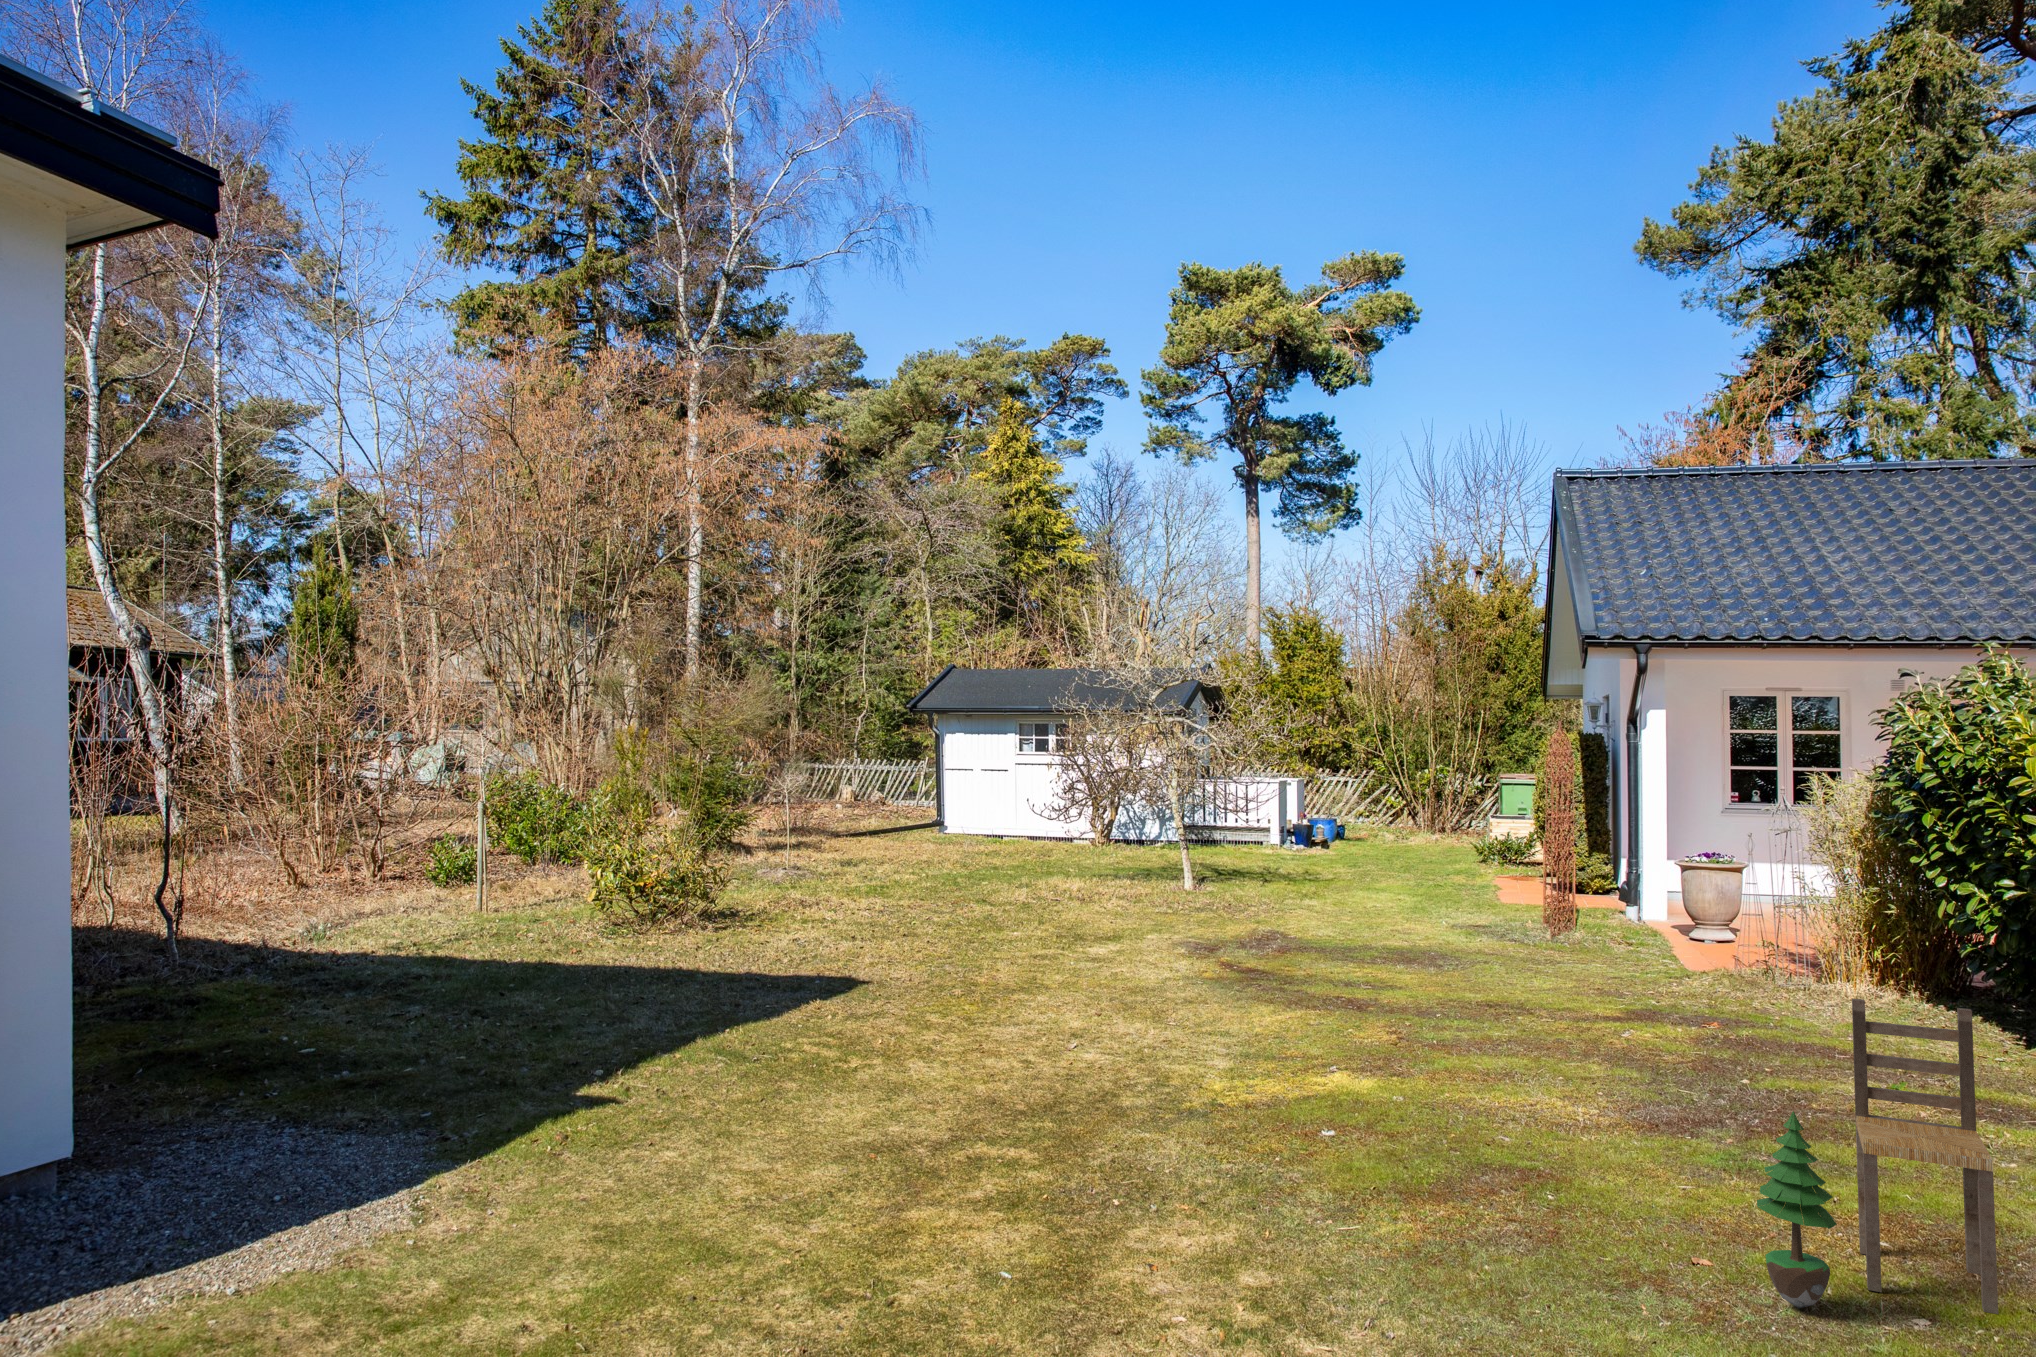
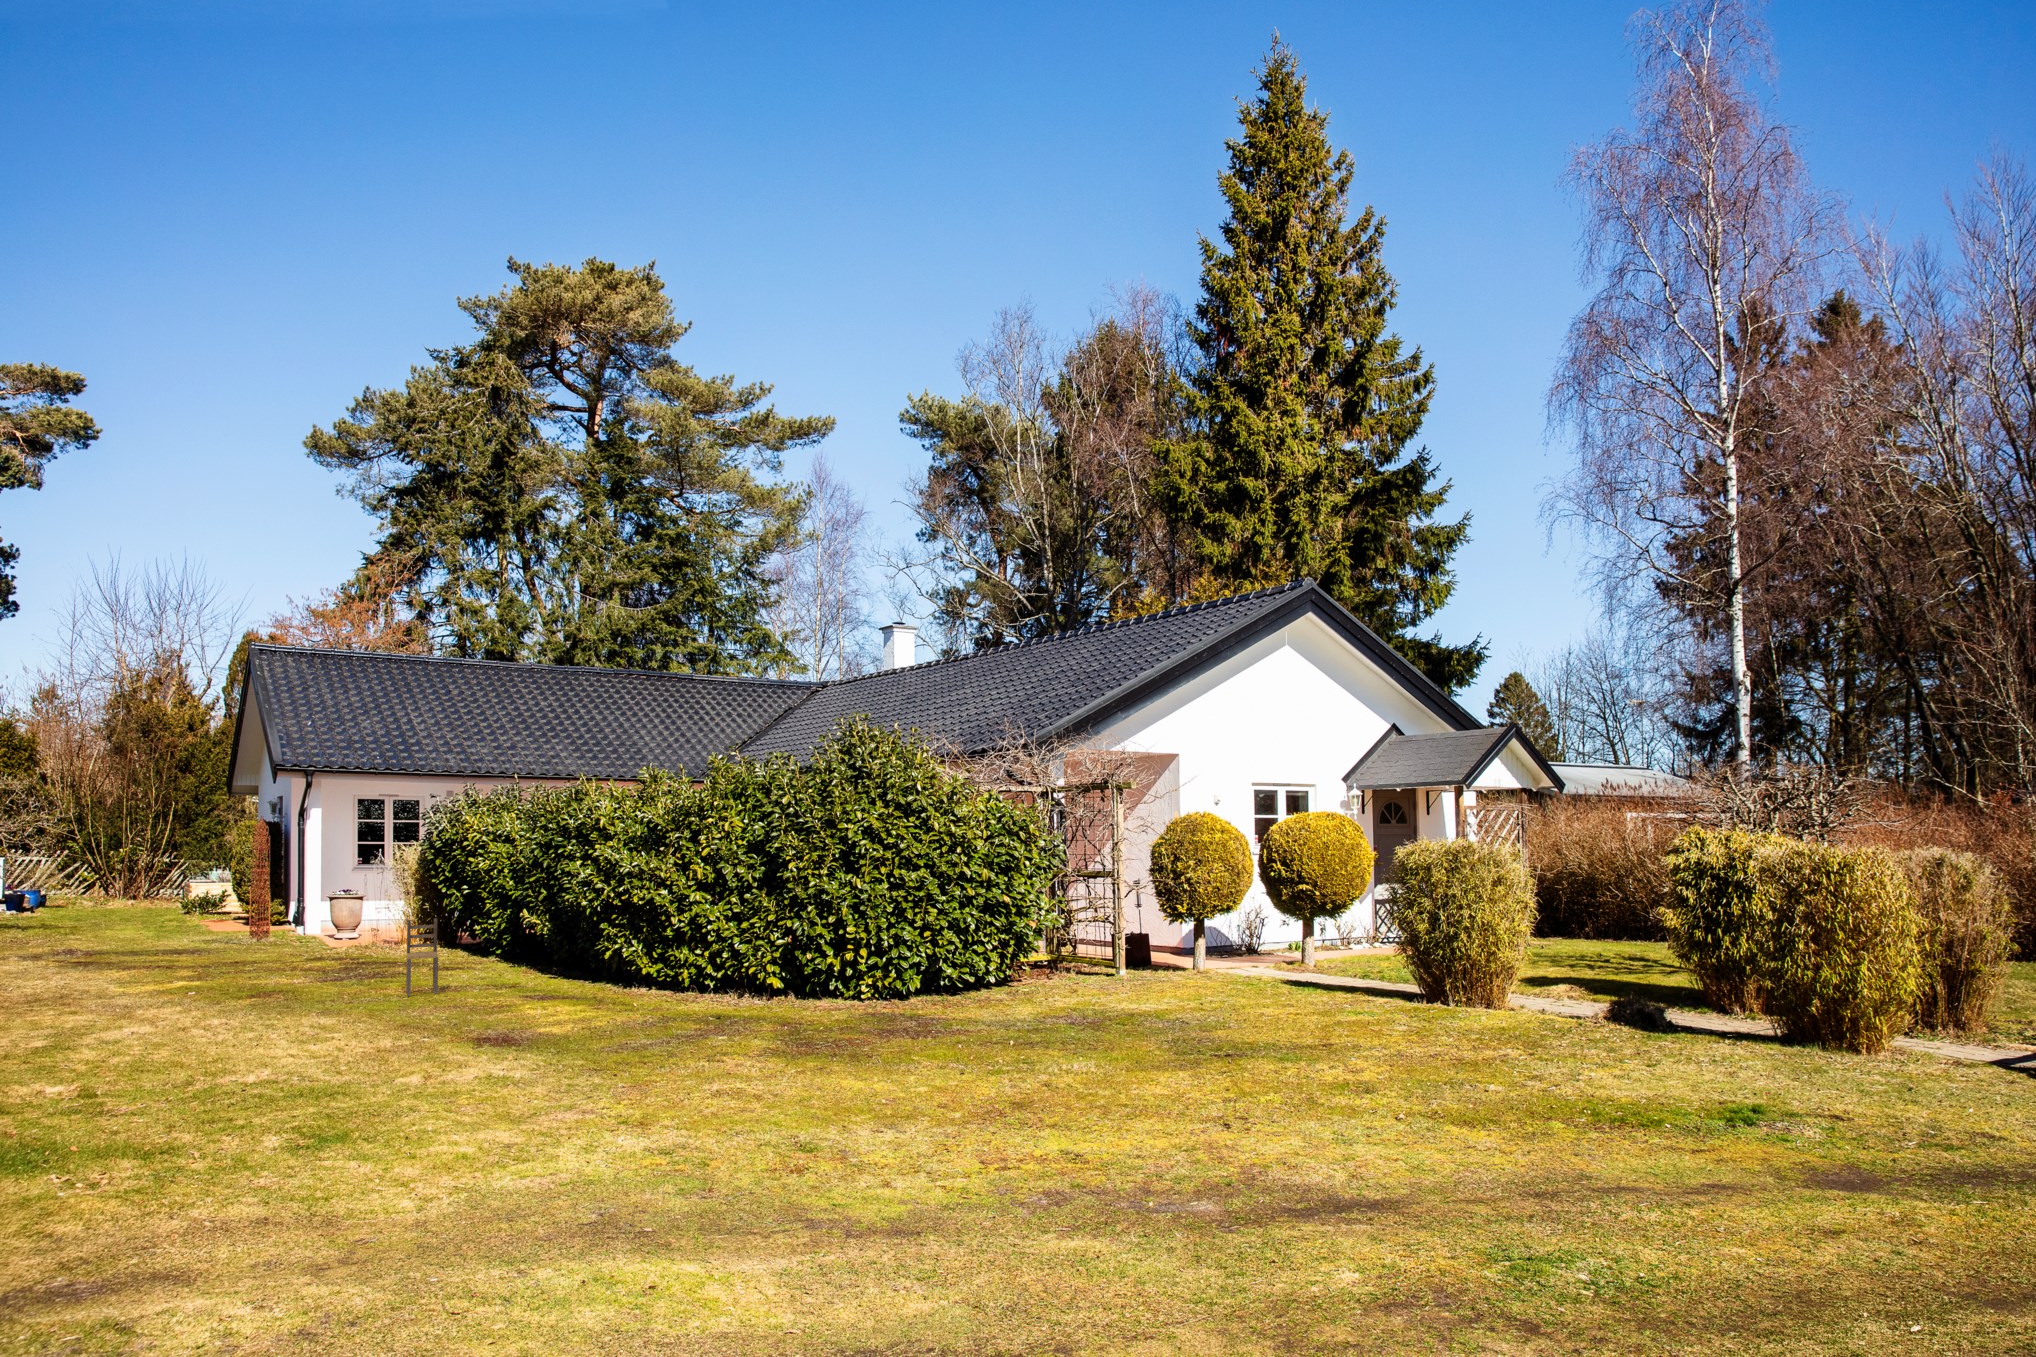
potted tree: present [1757,1111,1837,1308] -> none [380,948,400,1001]

